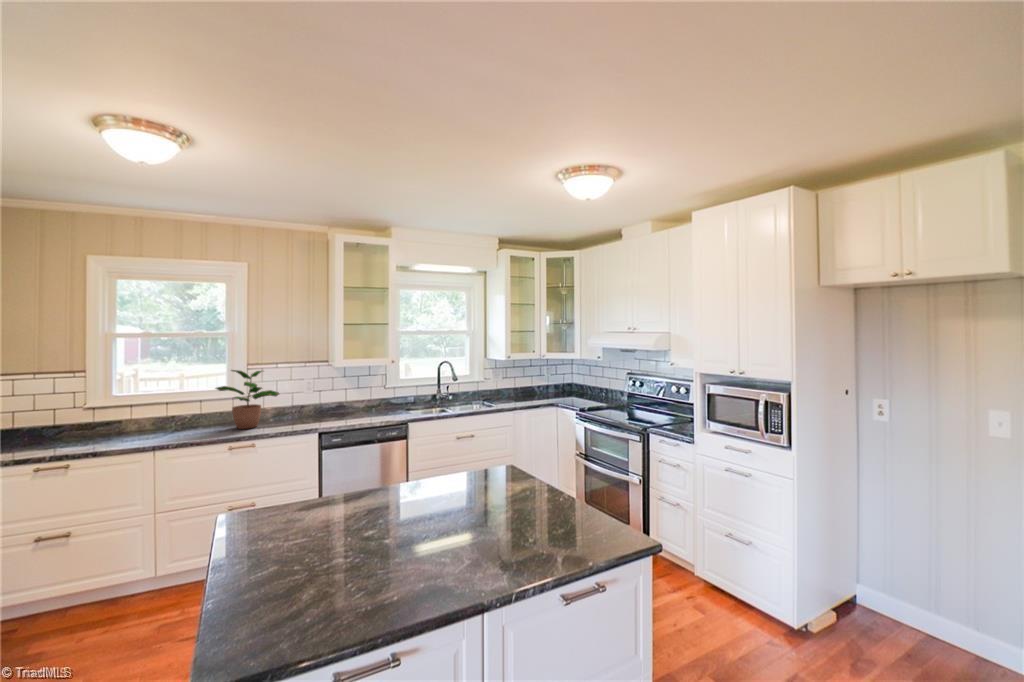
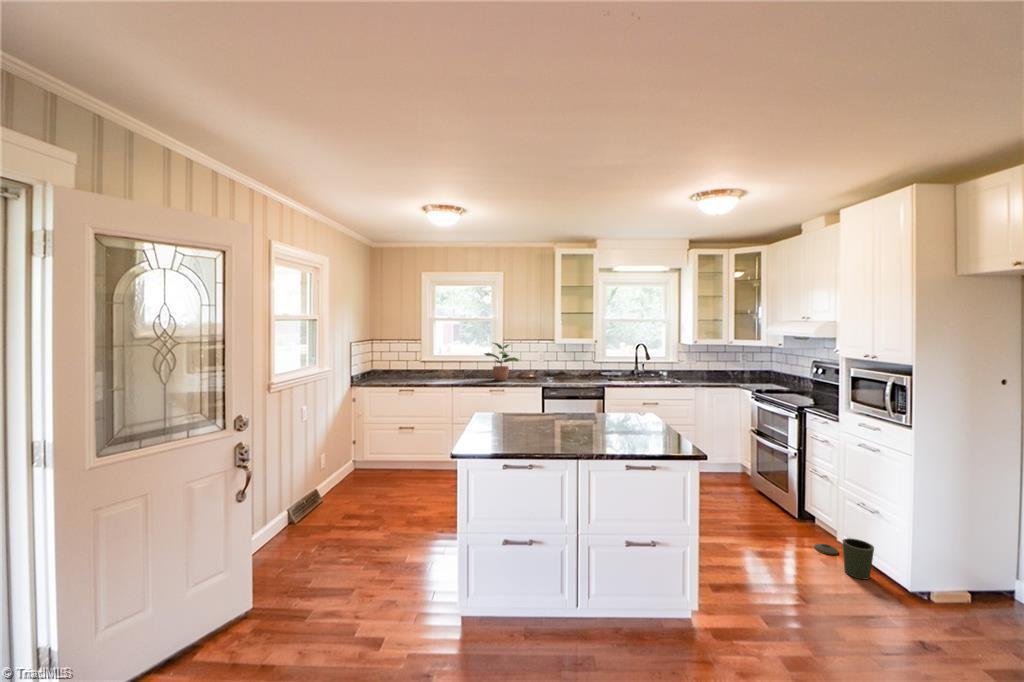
trash can: none [681,580,758,631] -> present [814,538,874,579]

